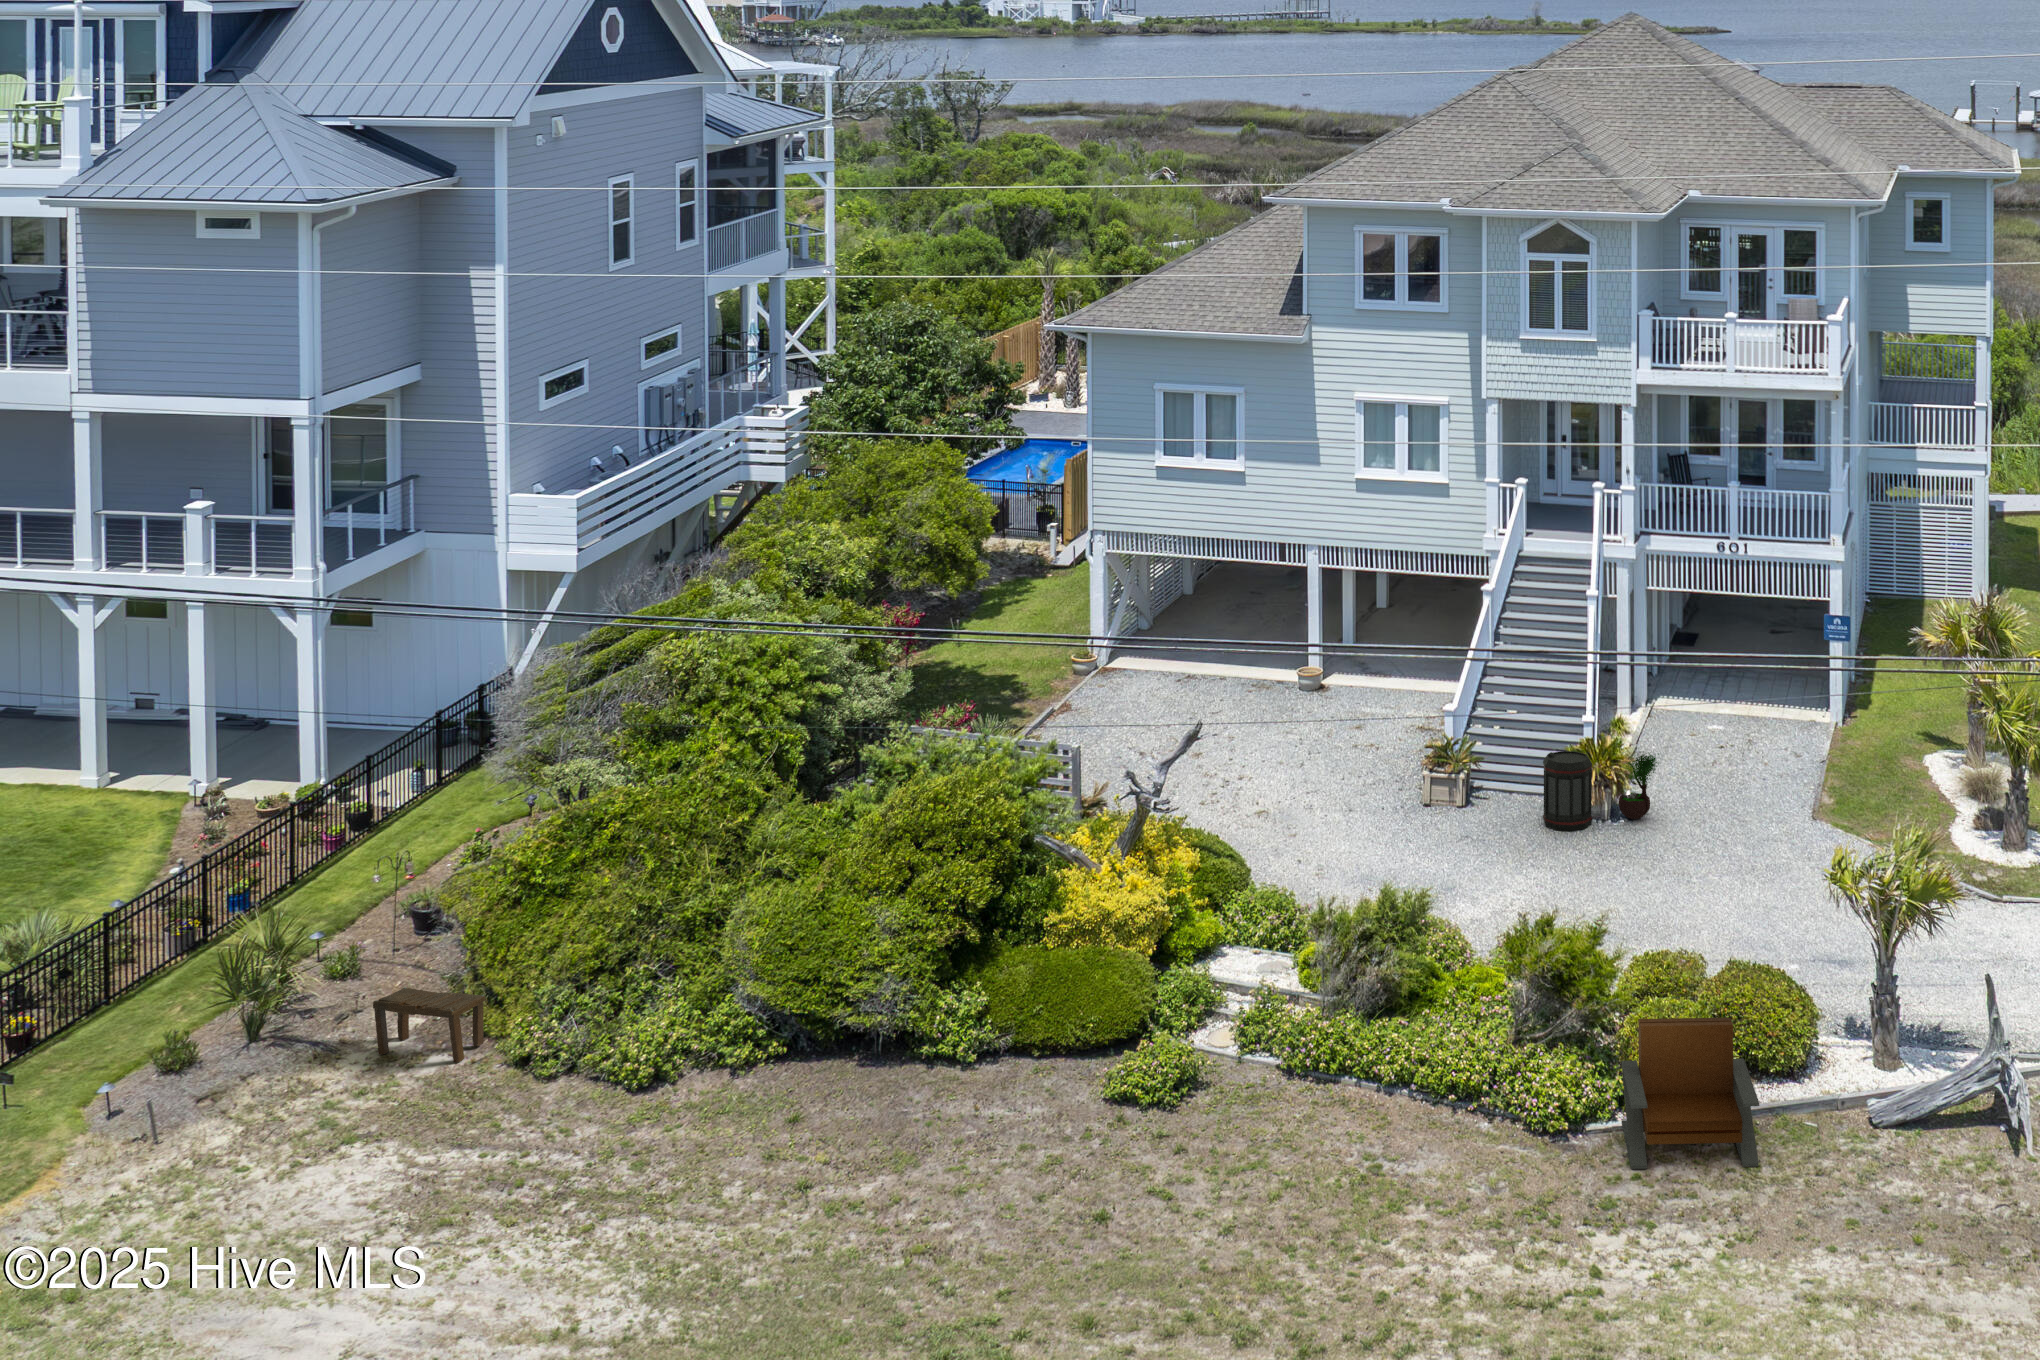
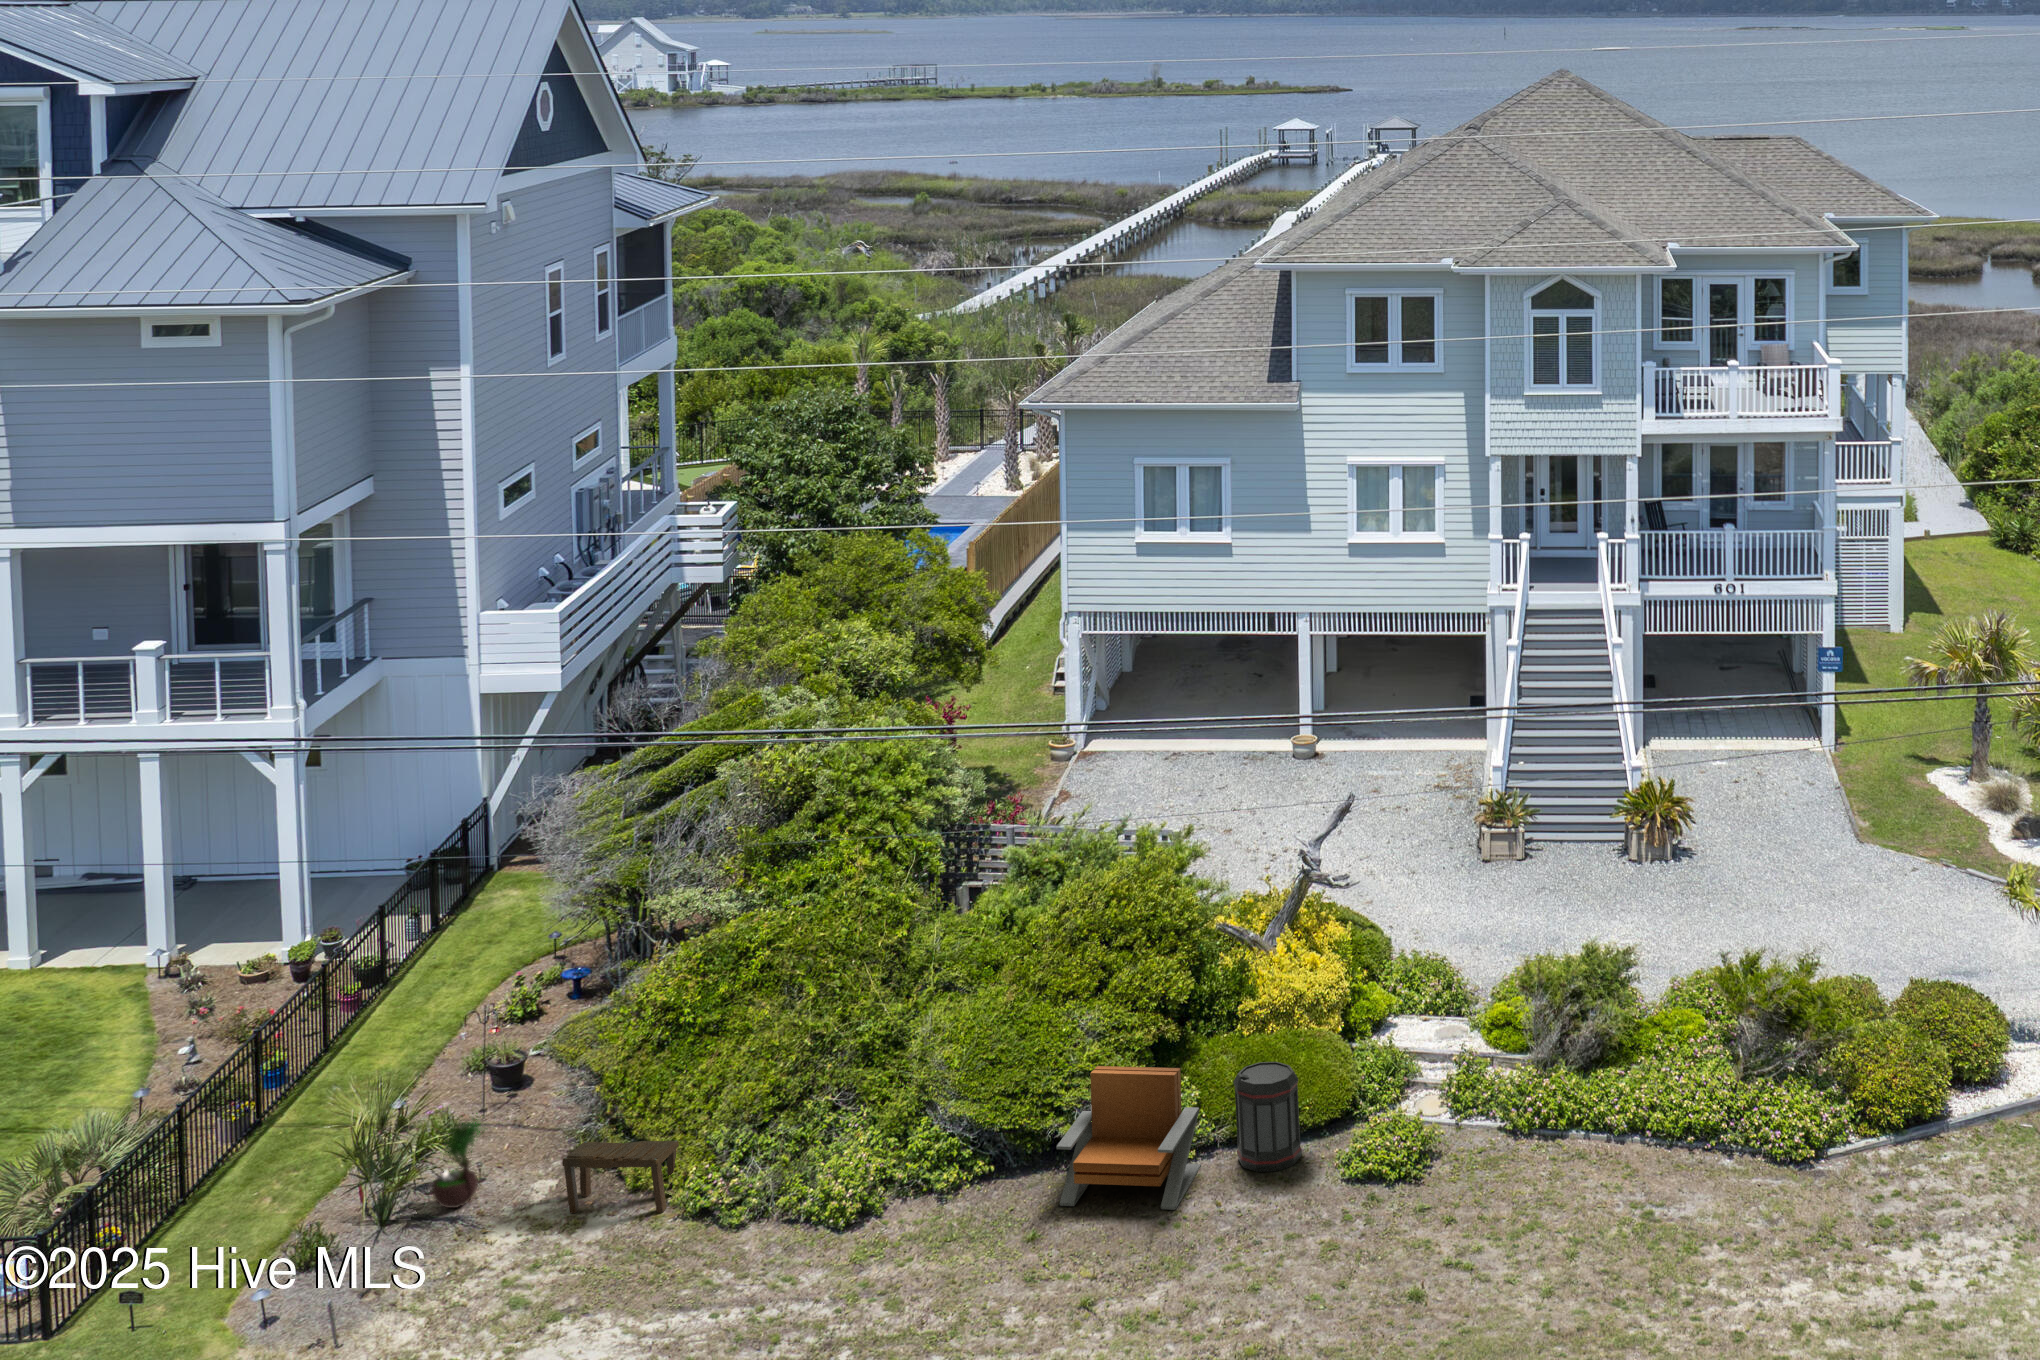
trash can: present [1543,751,1592,831] -> present [1233,1062,1302,1172]
potted tree: present [1619,752,1659,819] -> present [432,1113,480,1208]
lounge chair: present [1622,1017,1759,1169] -> present [1056,1066,1201,1210]

